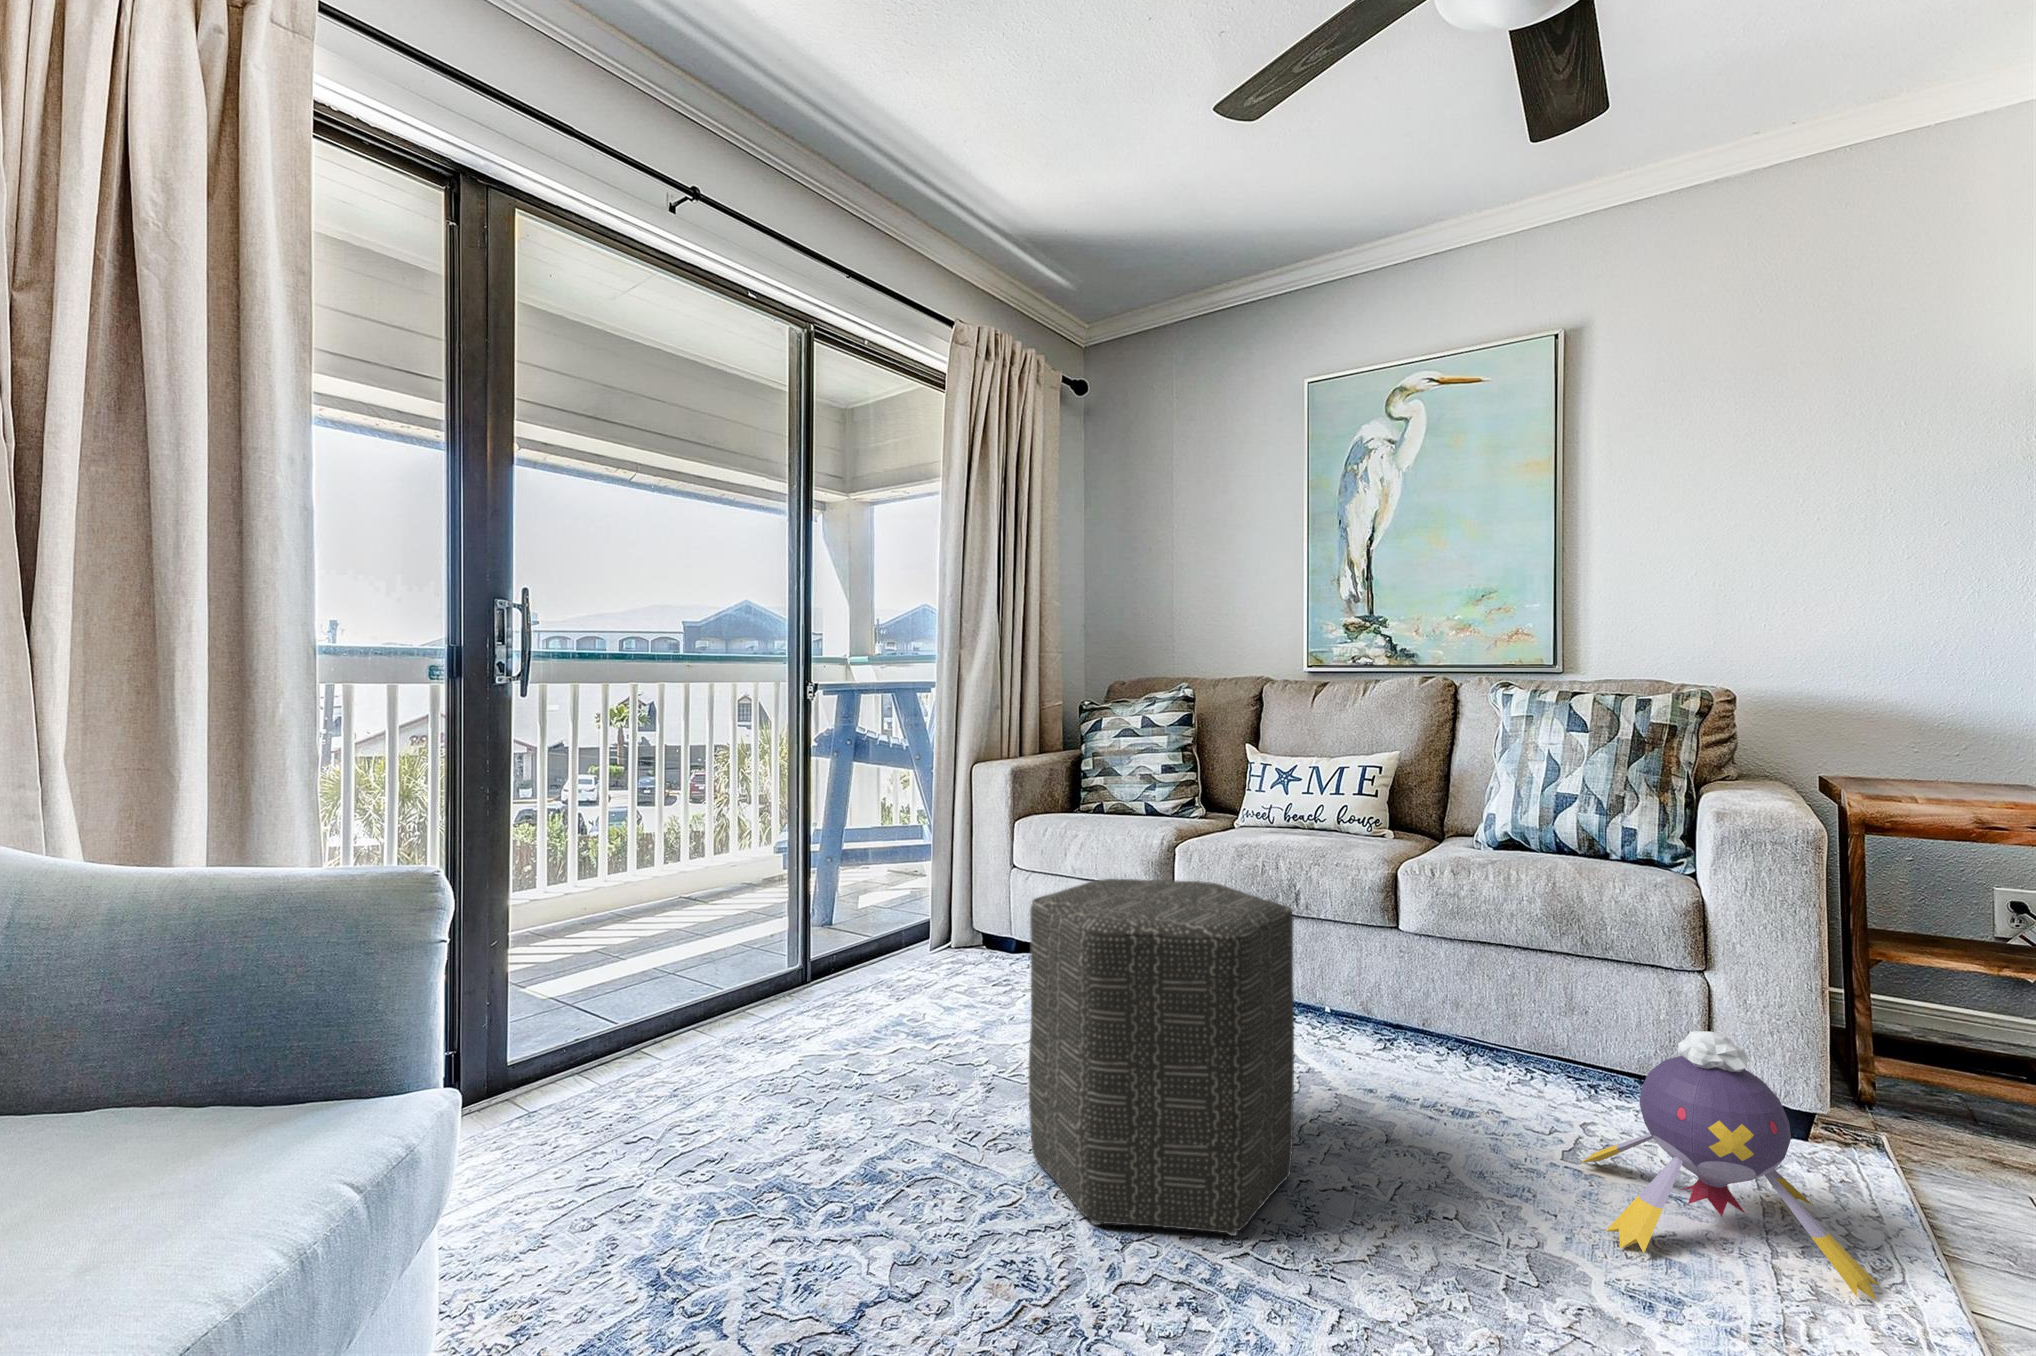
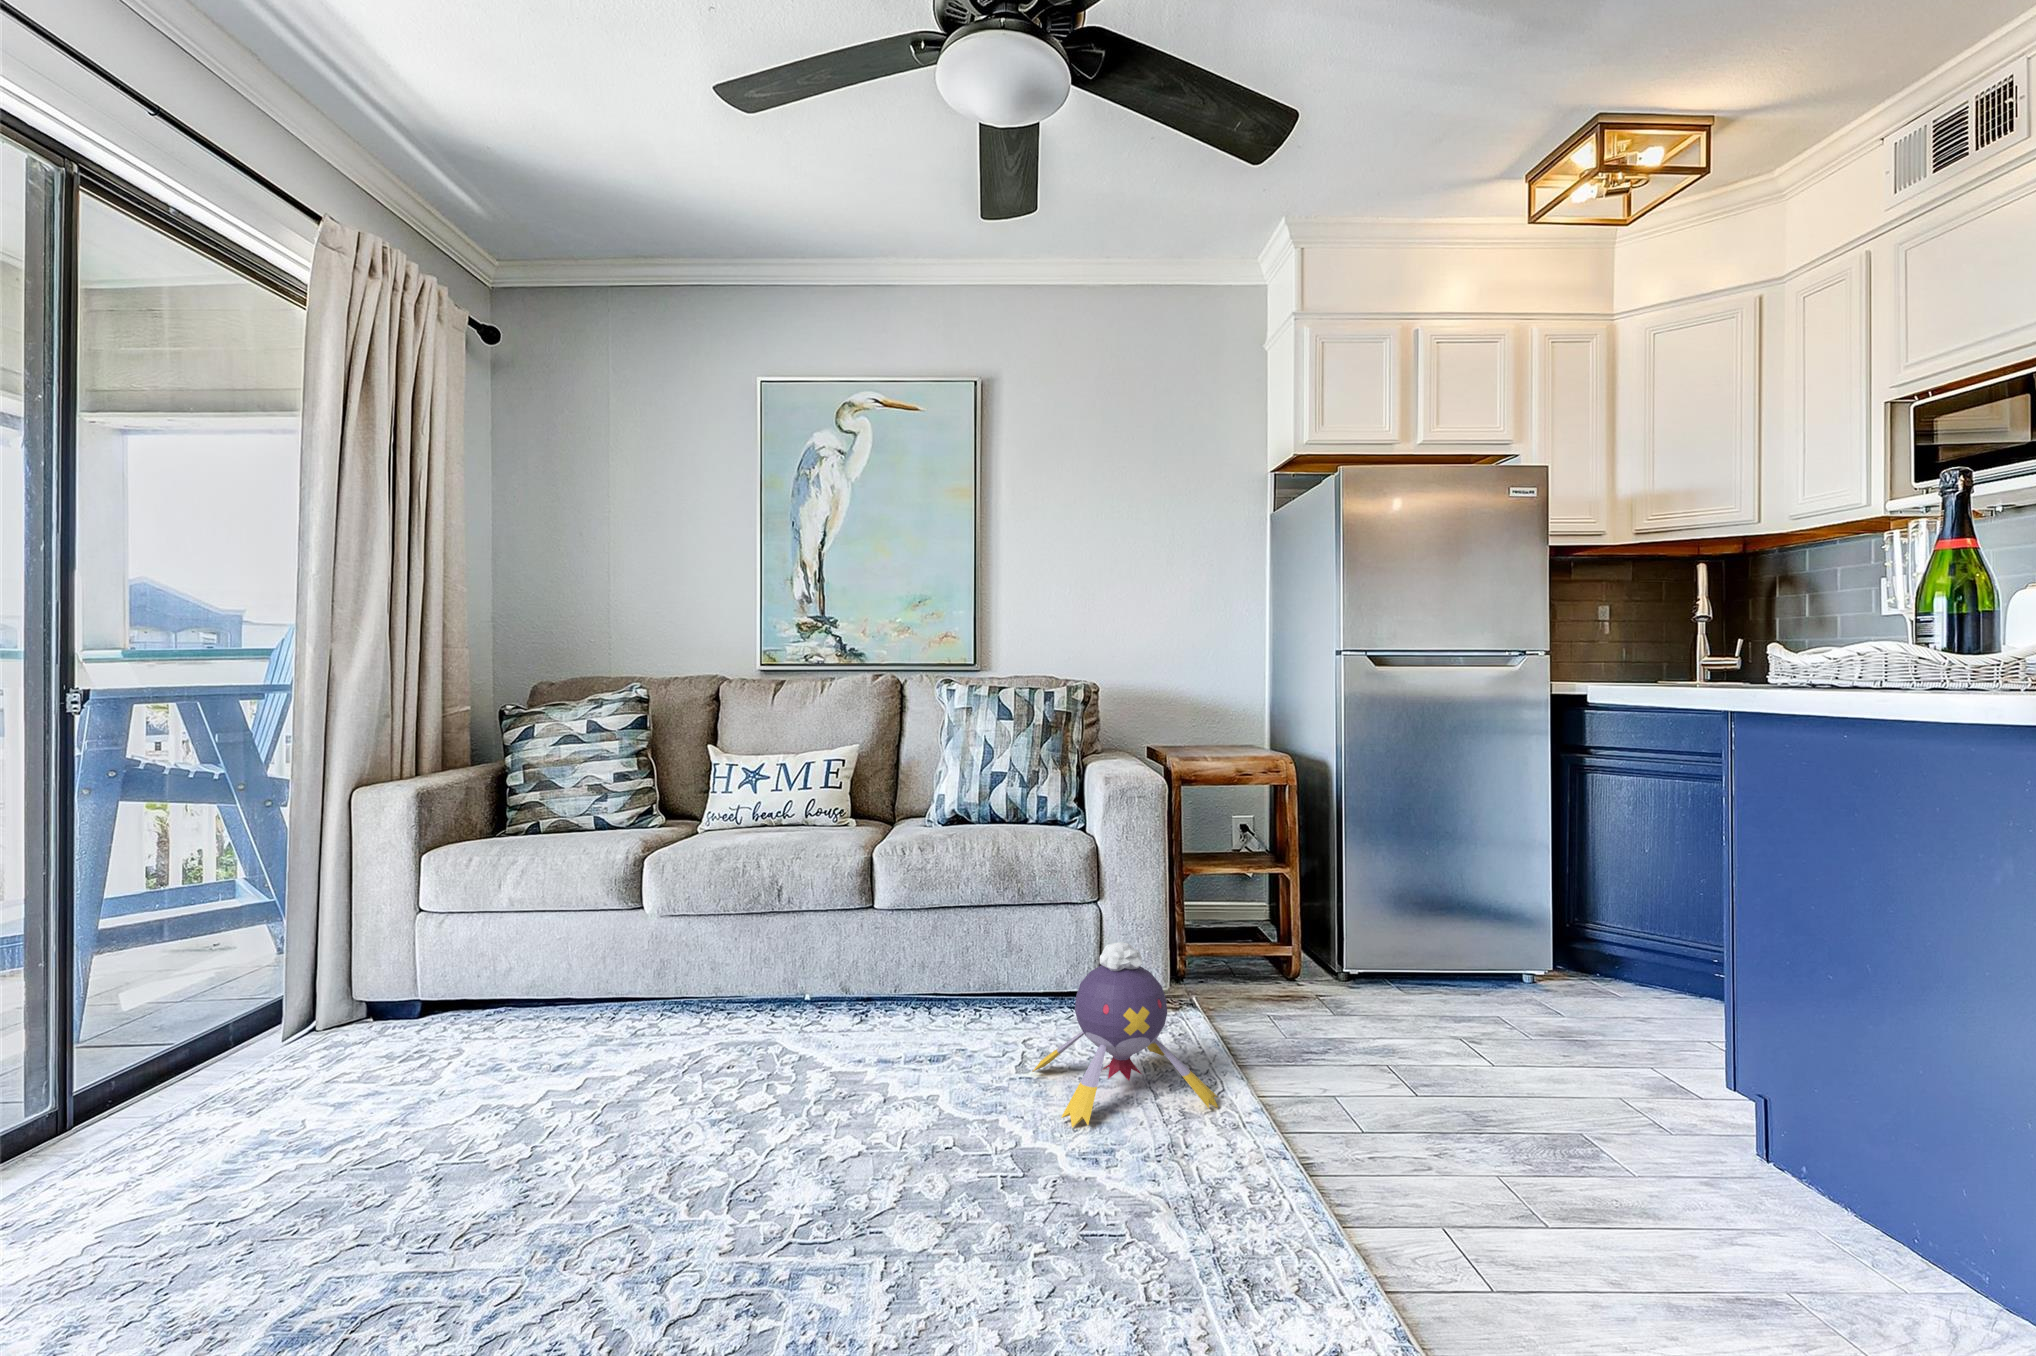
ottoman: present [1029,879,1294,1236] -> none [517,886,813,1278]

